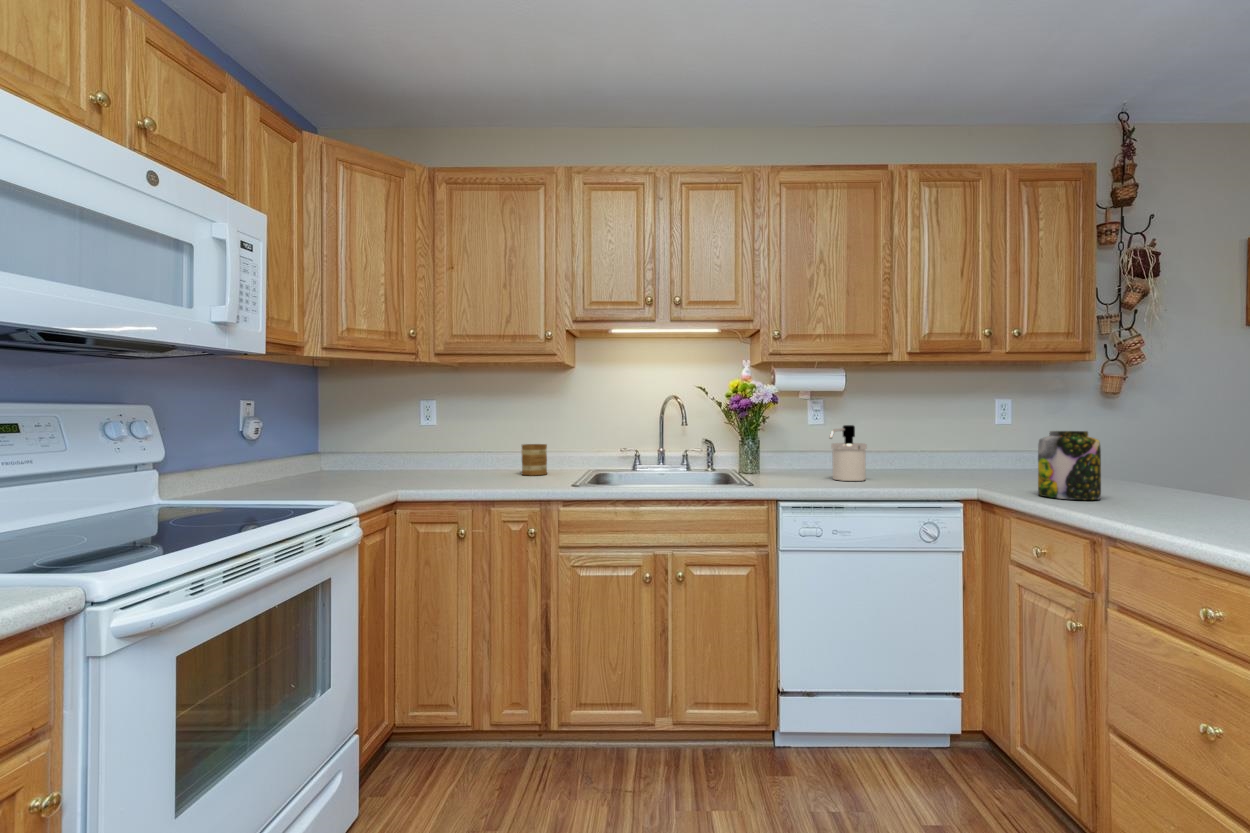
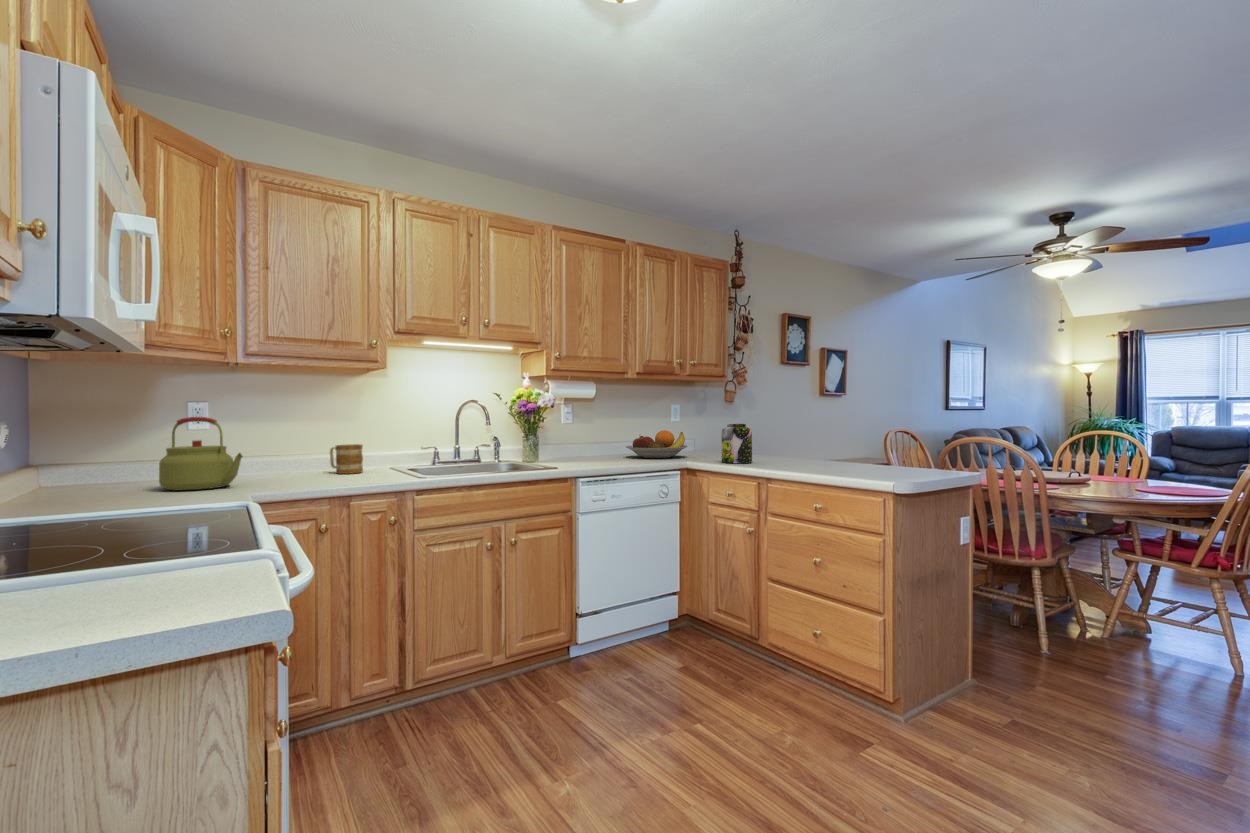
kettle: none [348,414,410,483] -> present [159,417,243,491]
soap dispenser: present [830,425,867,481] -> none [595,423,619,462]
fruit bowl: none [893,438,997,479] -> present [626,431,688,458]

